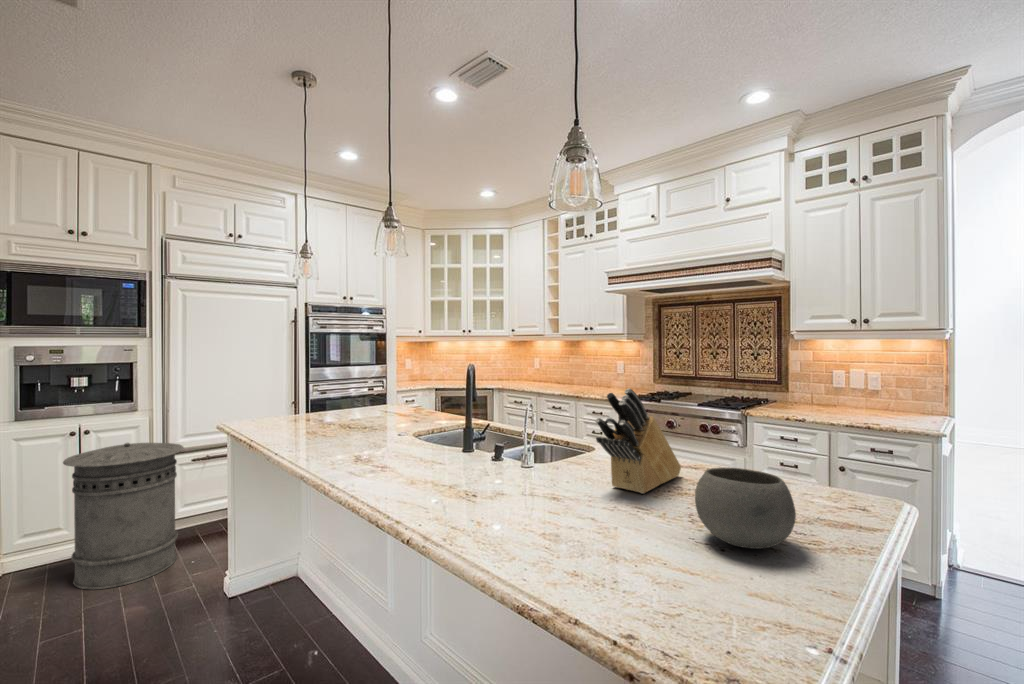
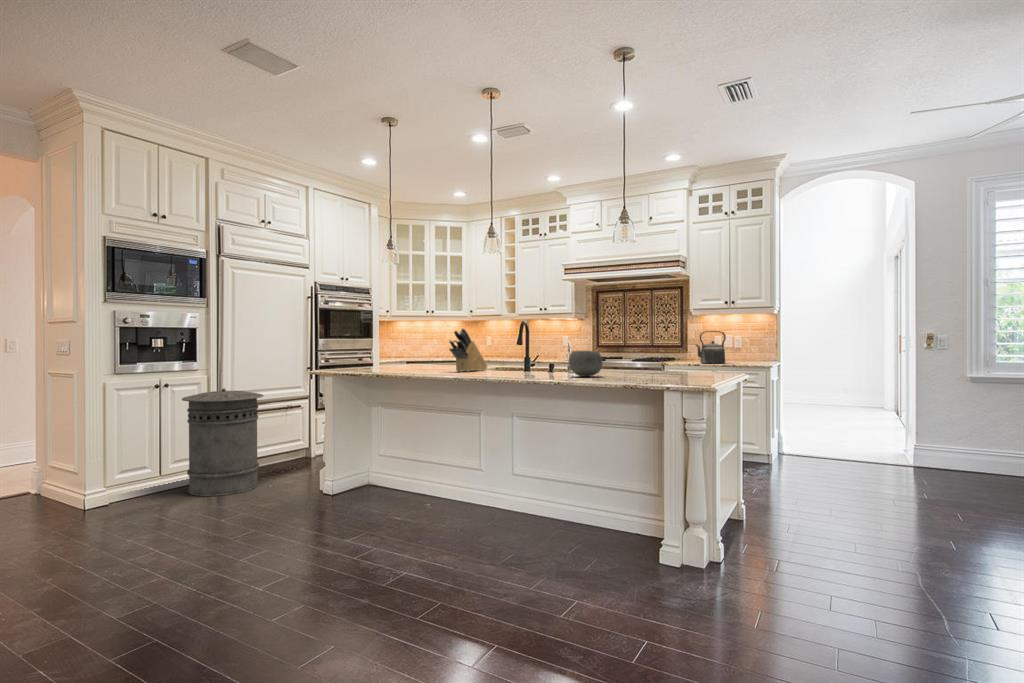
kettle: none [799,367,854,421] -> present [696,331,726,364]
knife block: present [596,388,681,494] -> present [449,328,487,372]
bowl: present [695,467,796,549] -> present [569,351,602,377]

